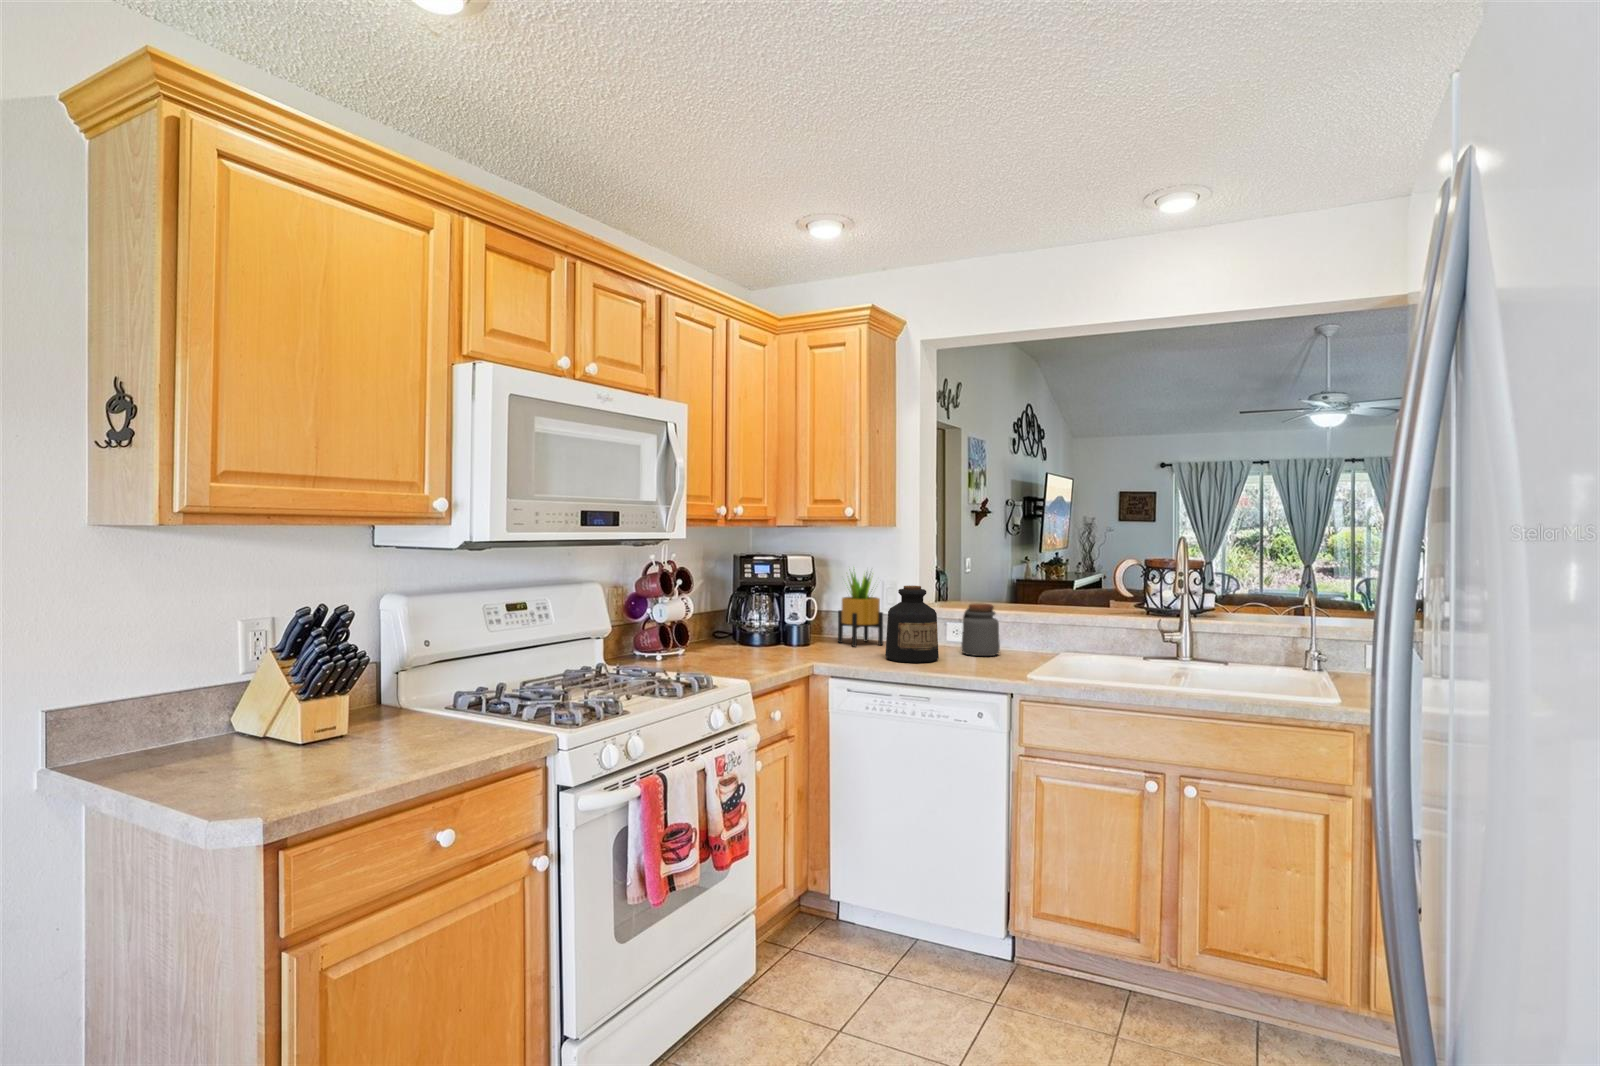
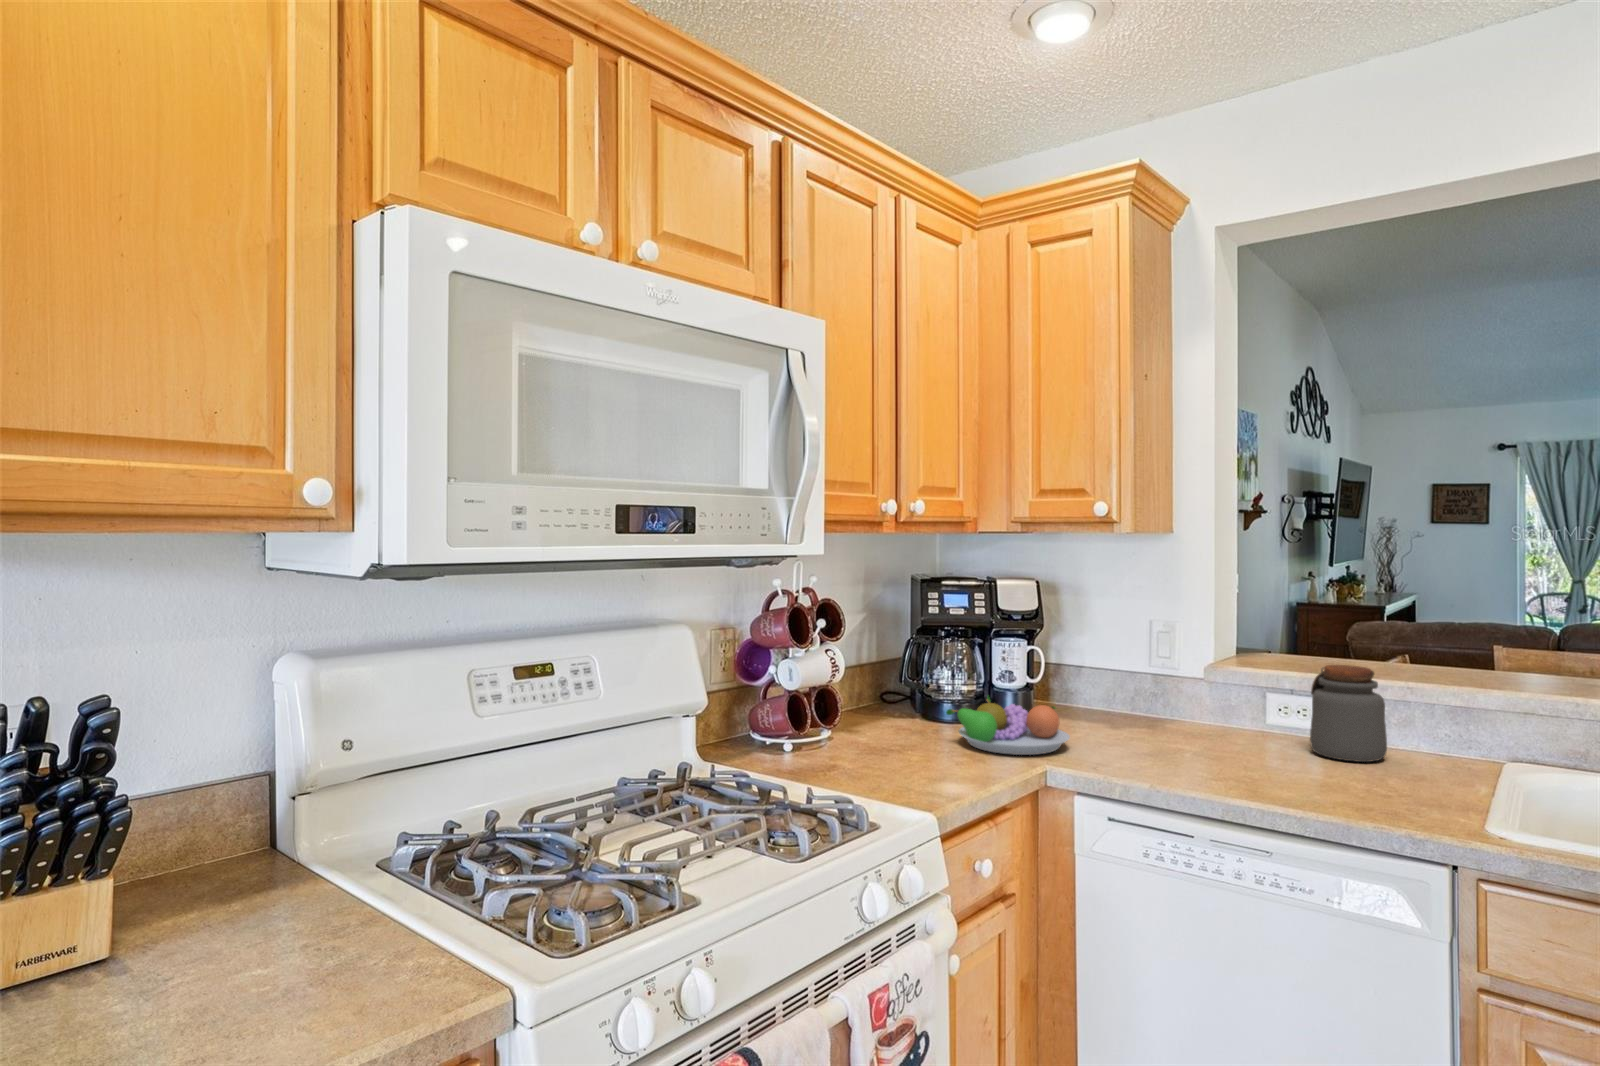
potted plant: present [838,569,883,647] -> none [1077,593,1158,729]
bottle: present [885,586,939,663] -> none [1174,634,1278,775]
fruit bowl: none [756,626,829,658] -> present [946,697,1070,755]

